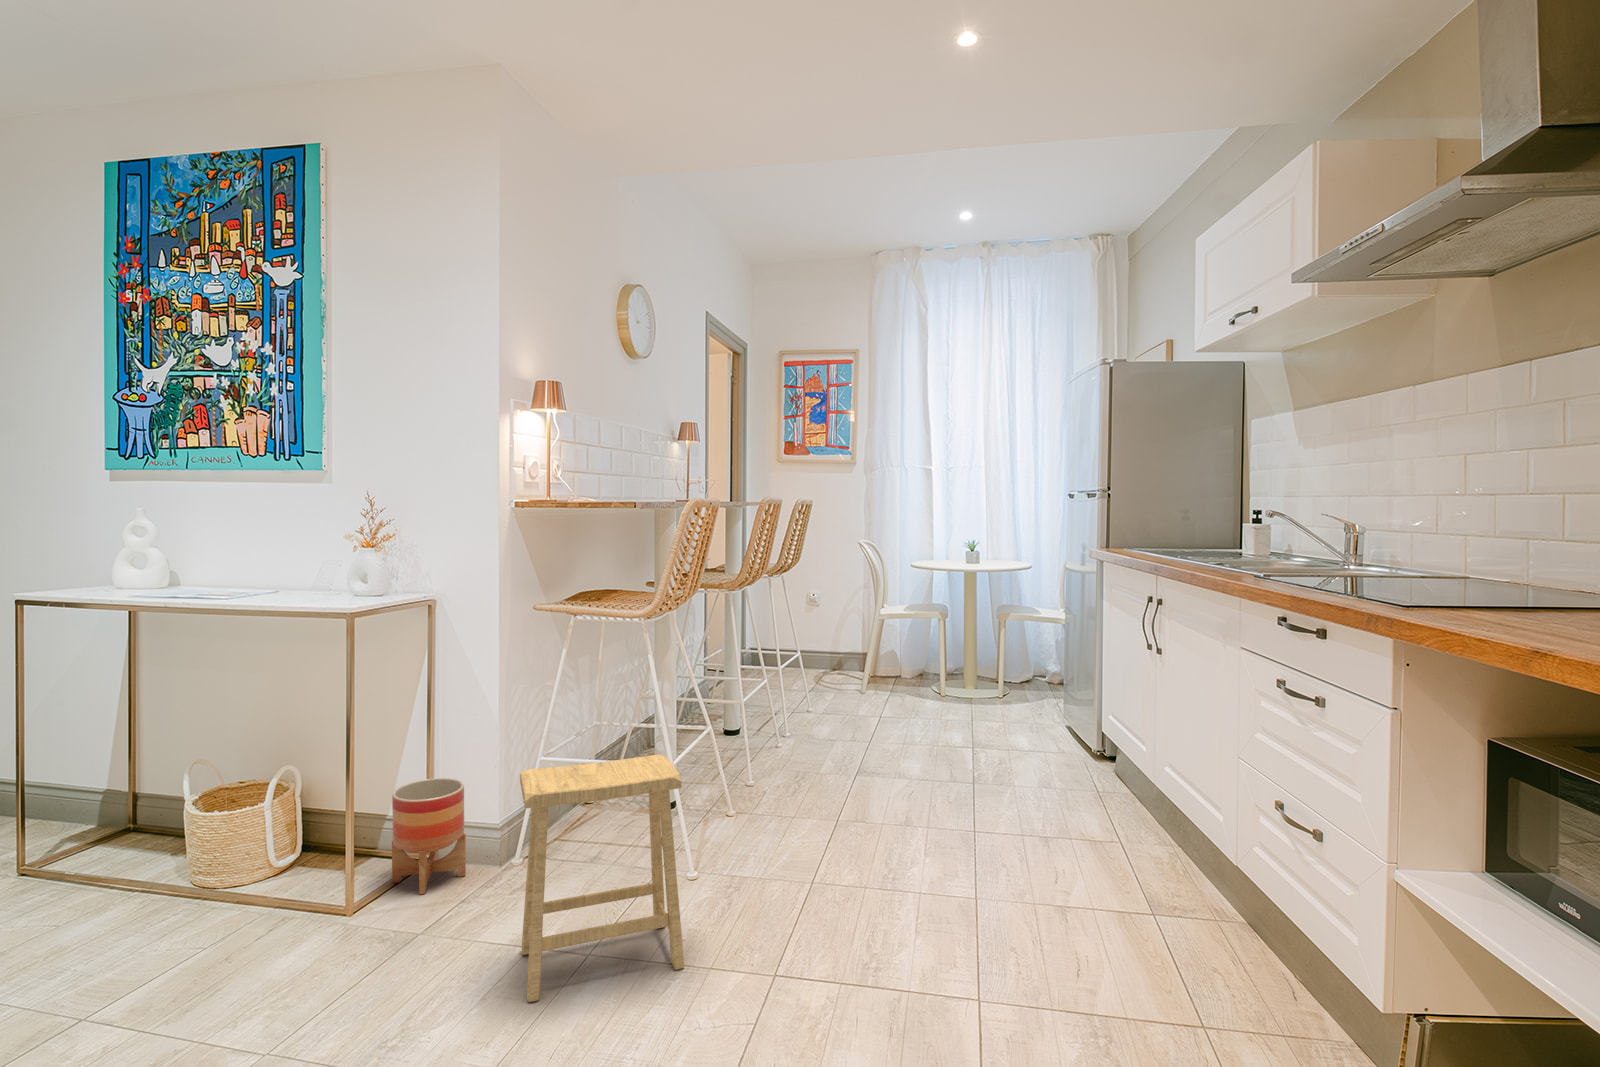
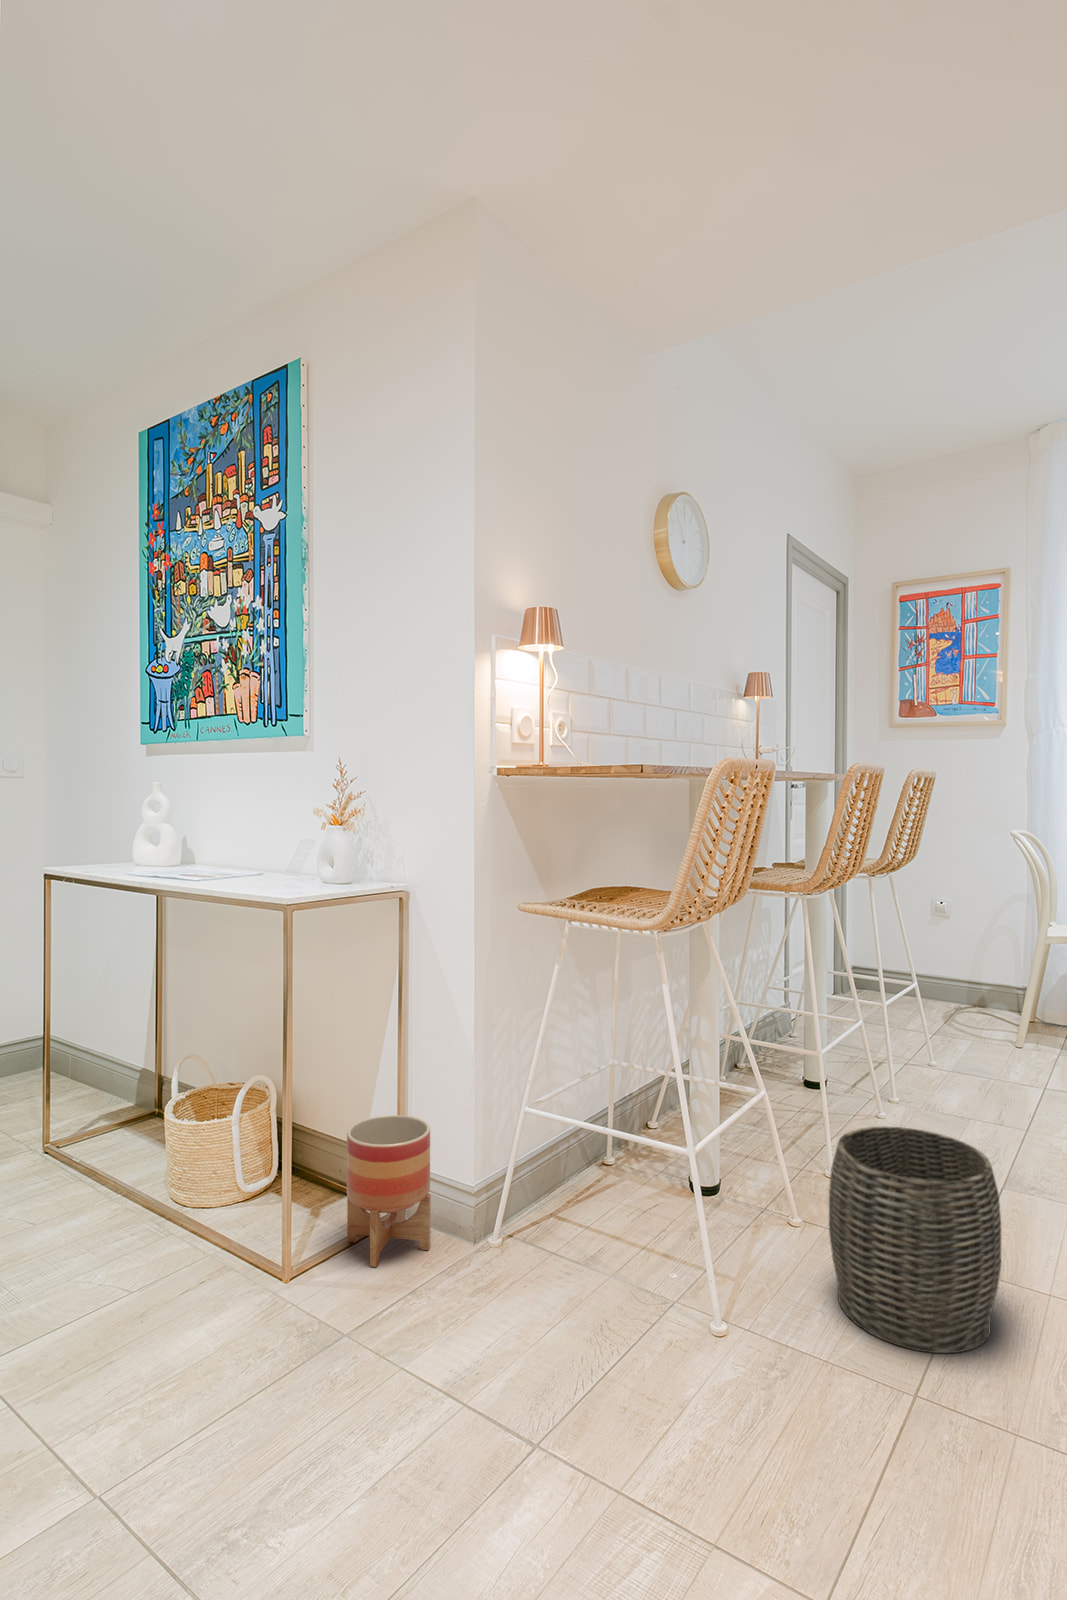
woven basket: none [756,737,855,866] -> present [829,1126,1001,1353]
footstool: present [520,755,684,1002] -> none [440,1137,682,1507]

